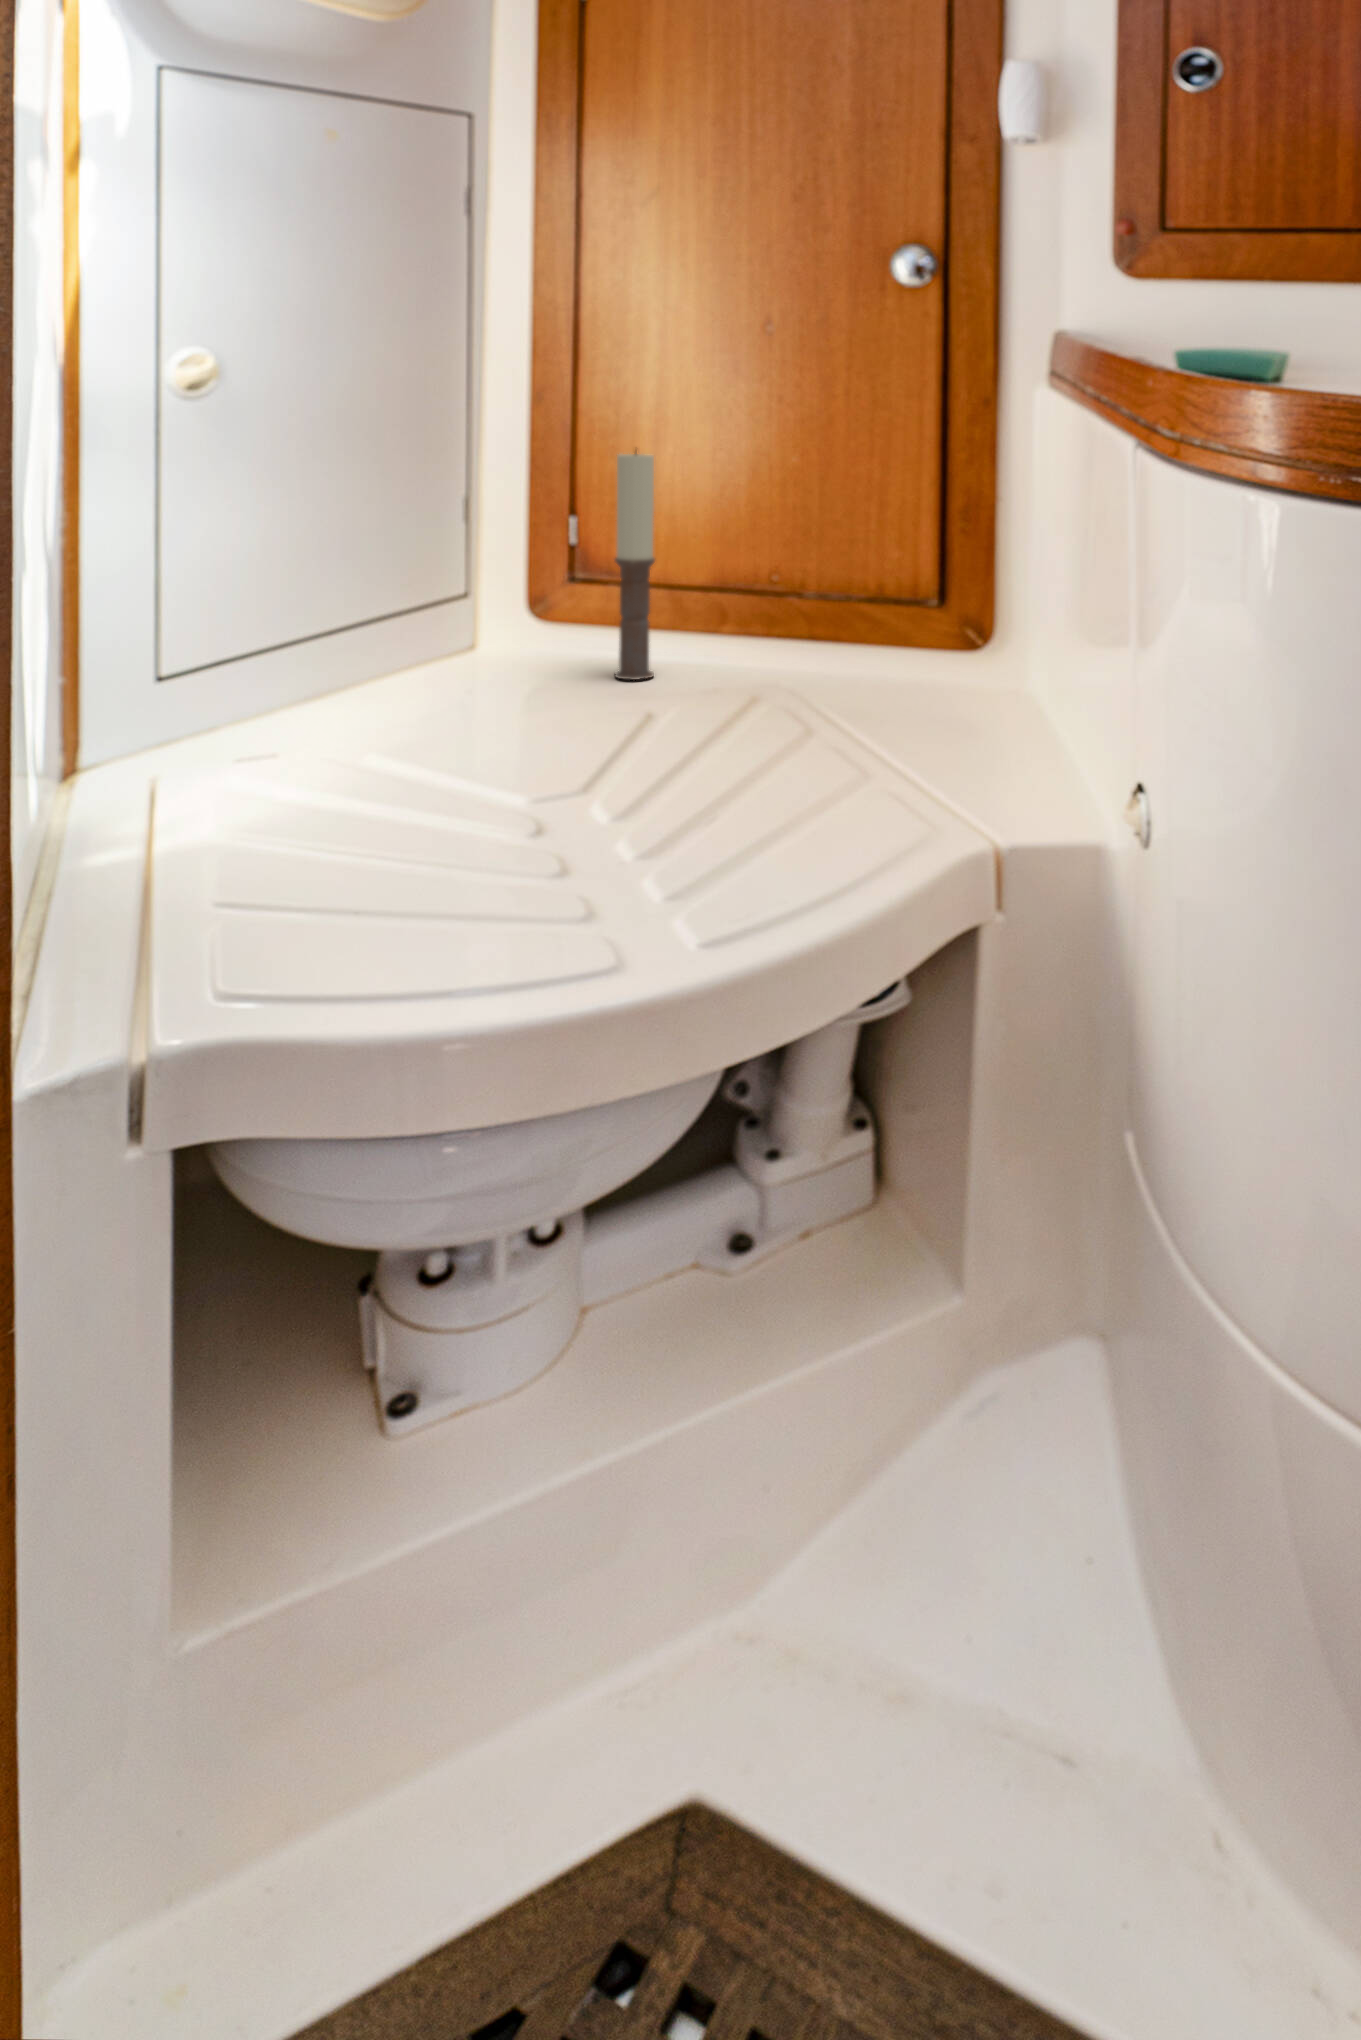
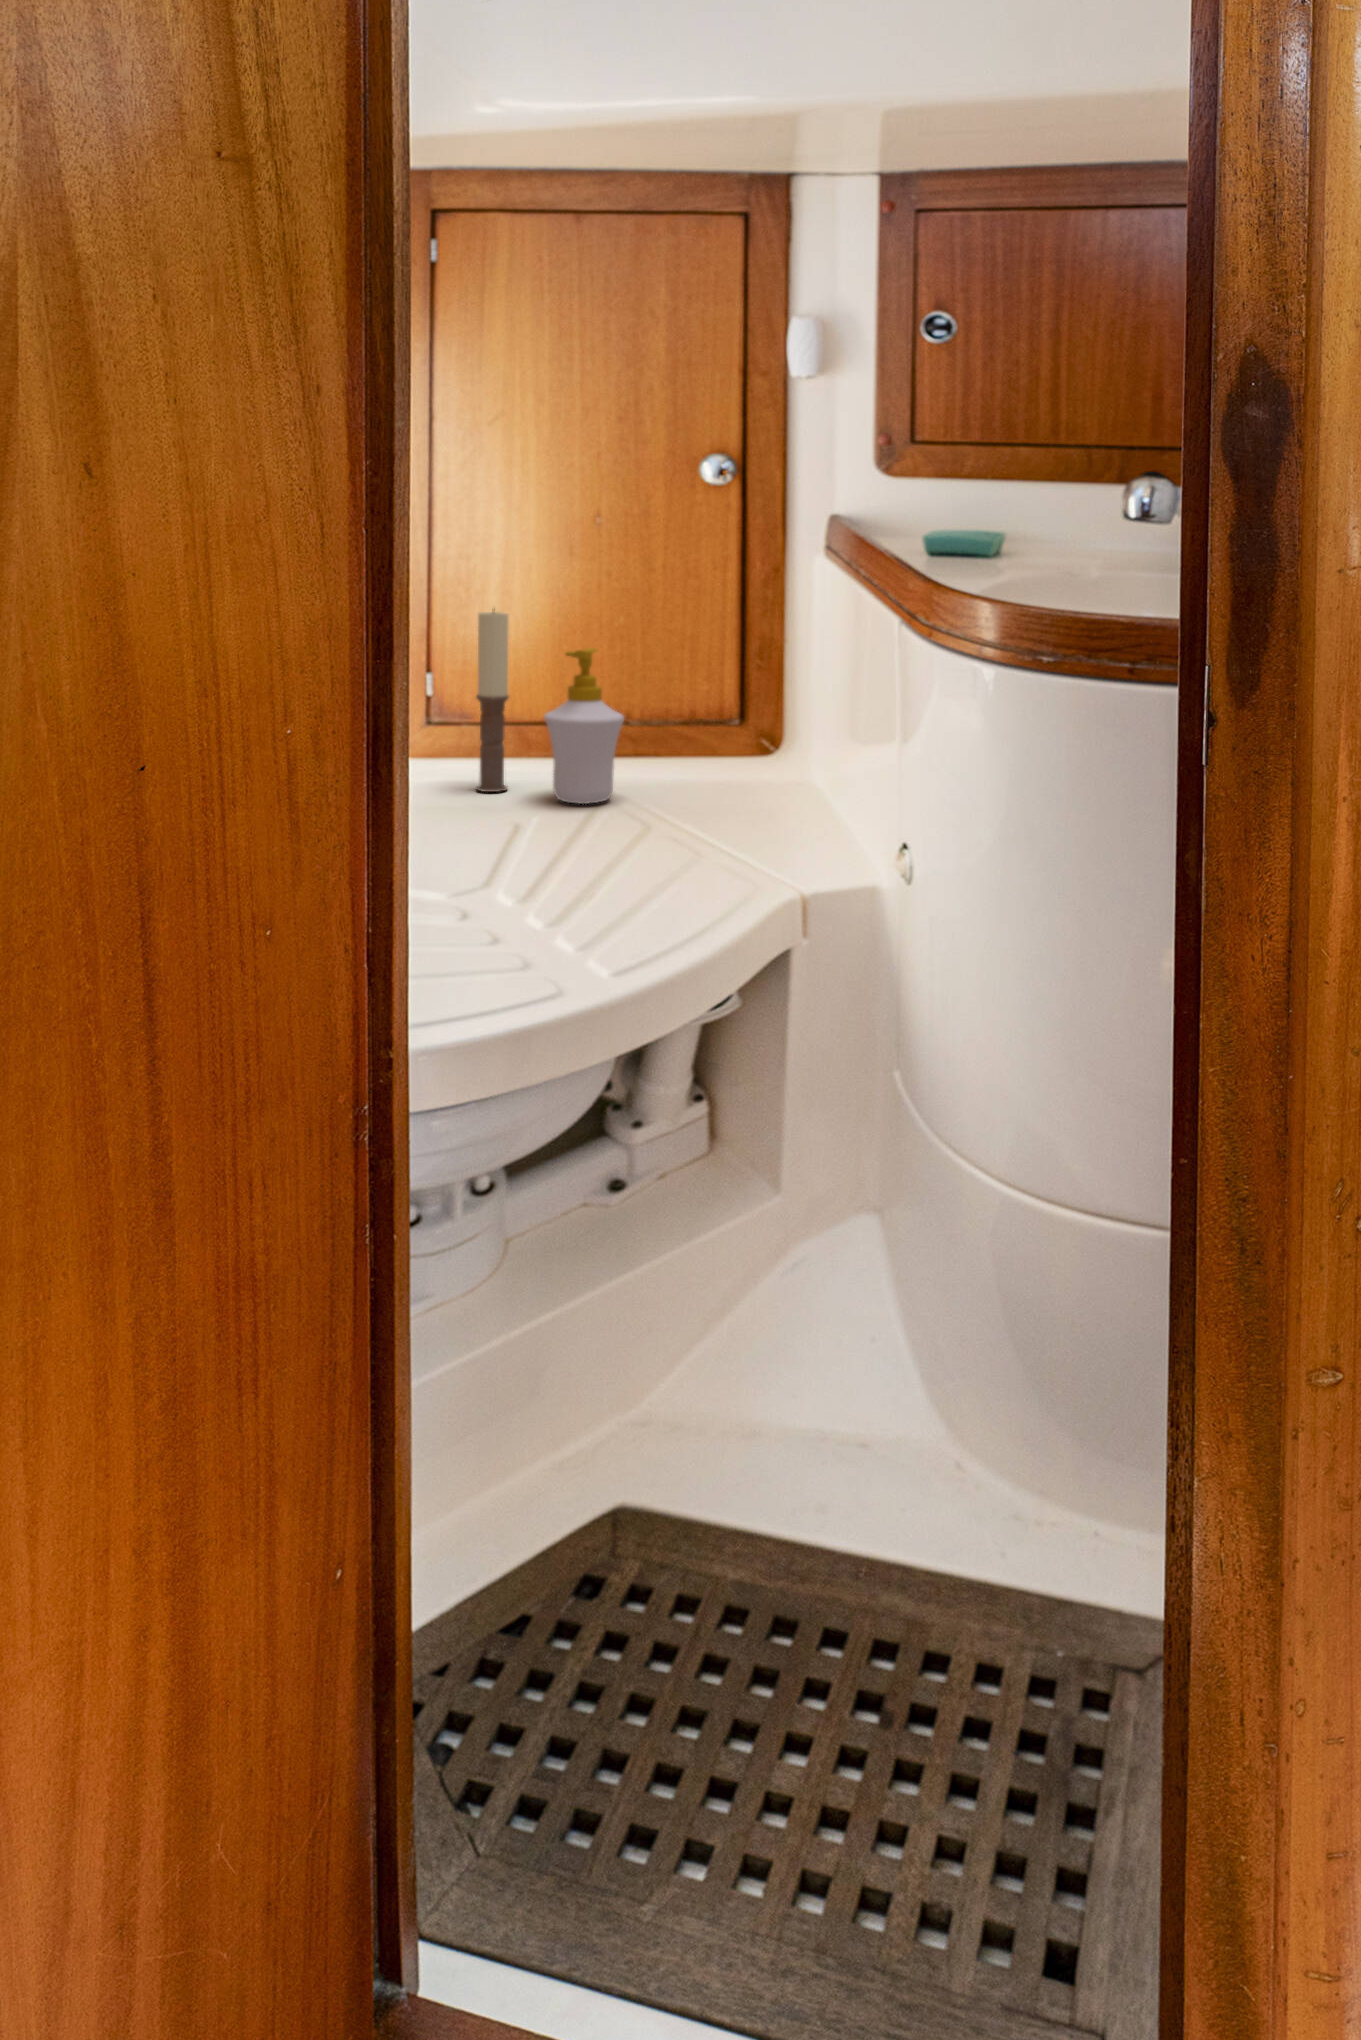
soap bottle: none [690,498,791,697] -> present [544,648,624,804]

